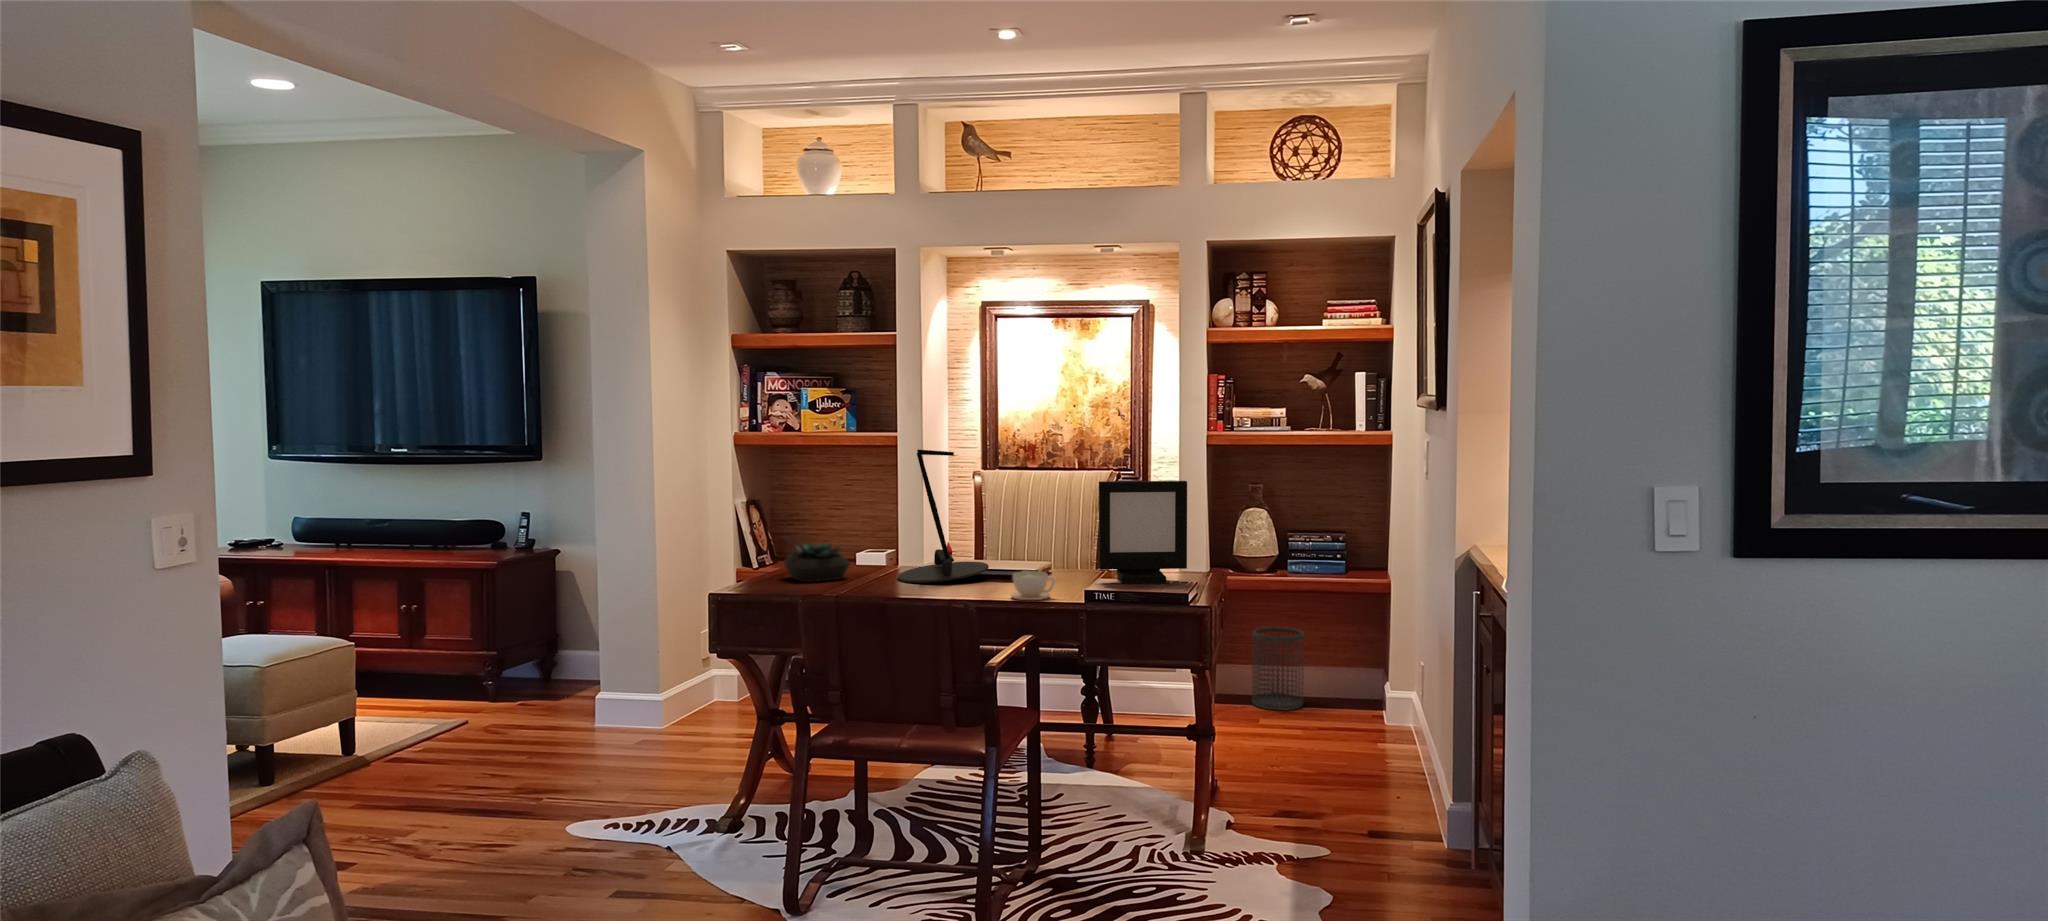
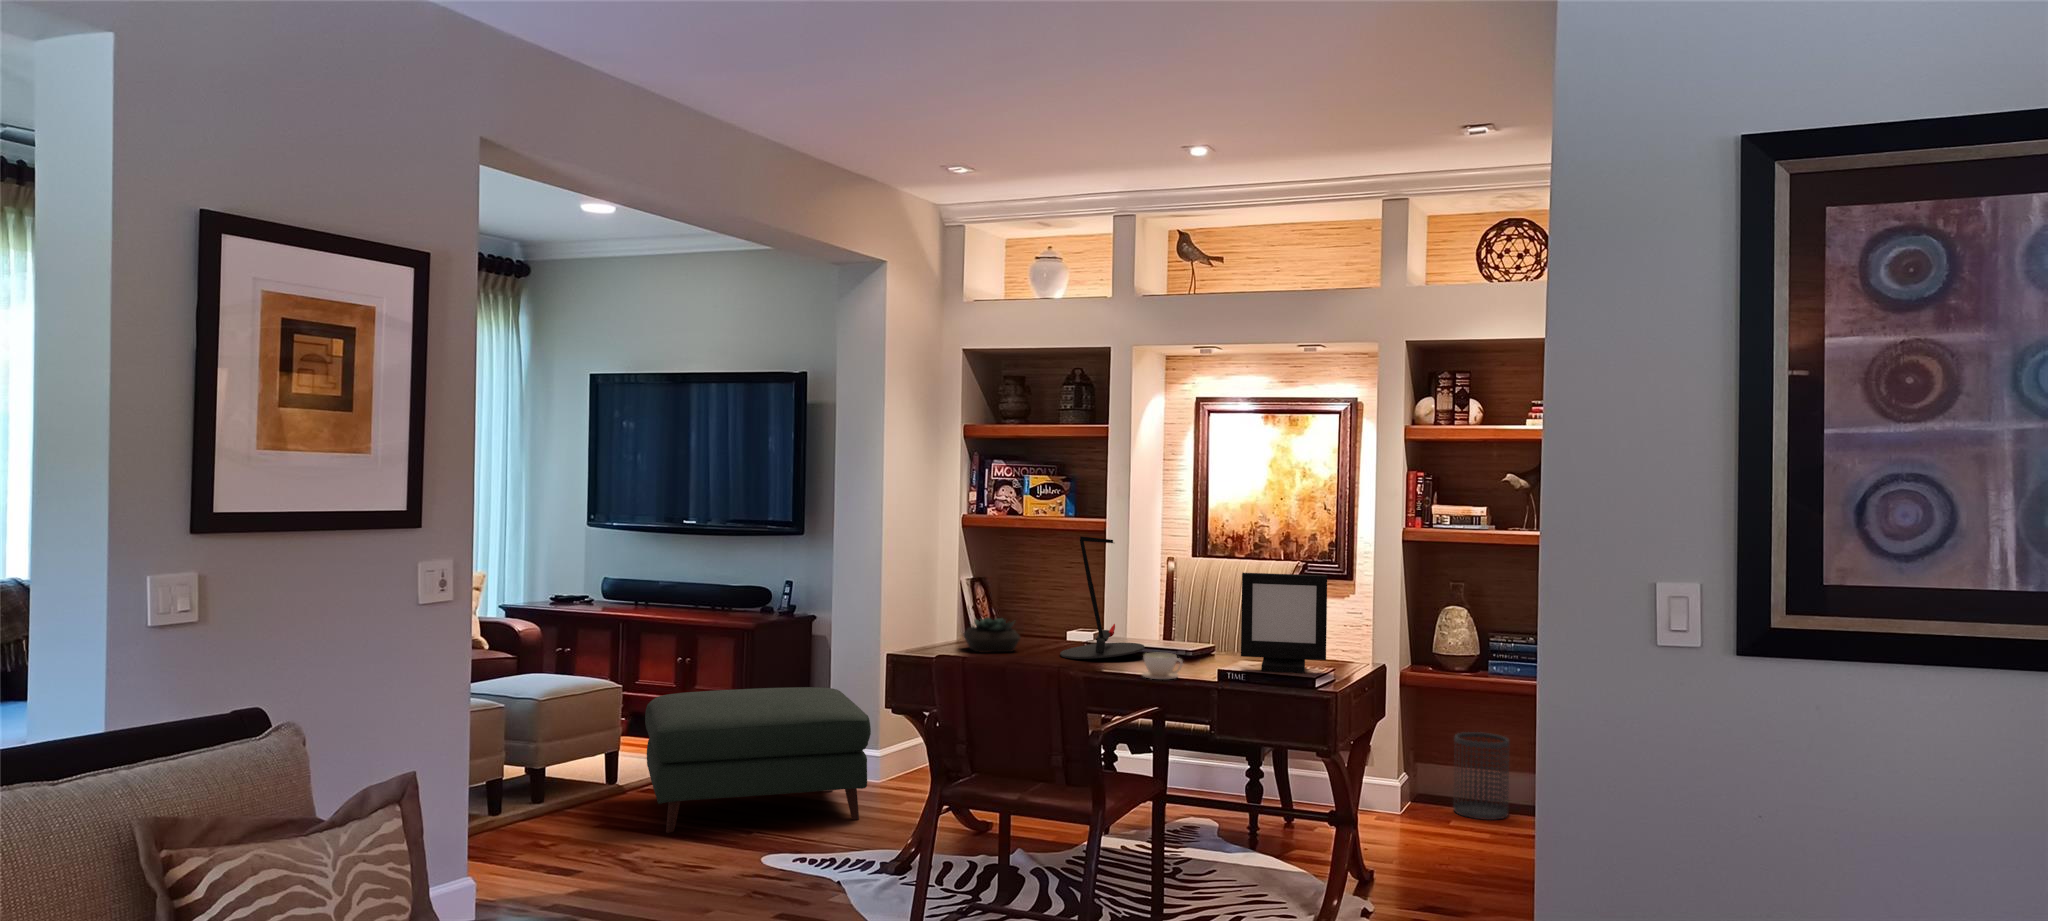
ottoman: none [384,630,666,816] -> present [645,687,871,833]

